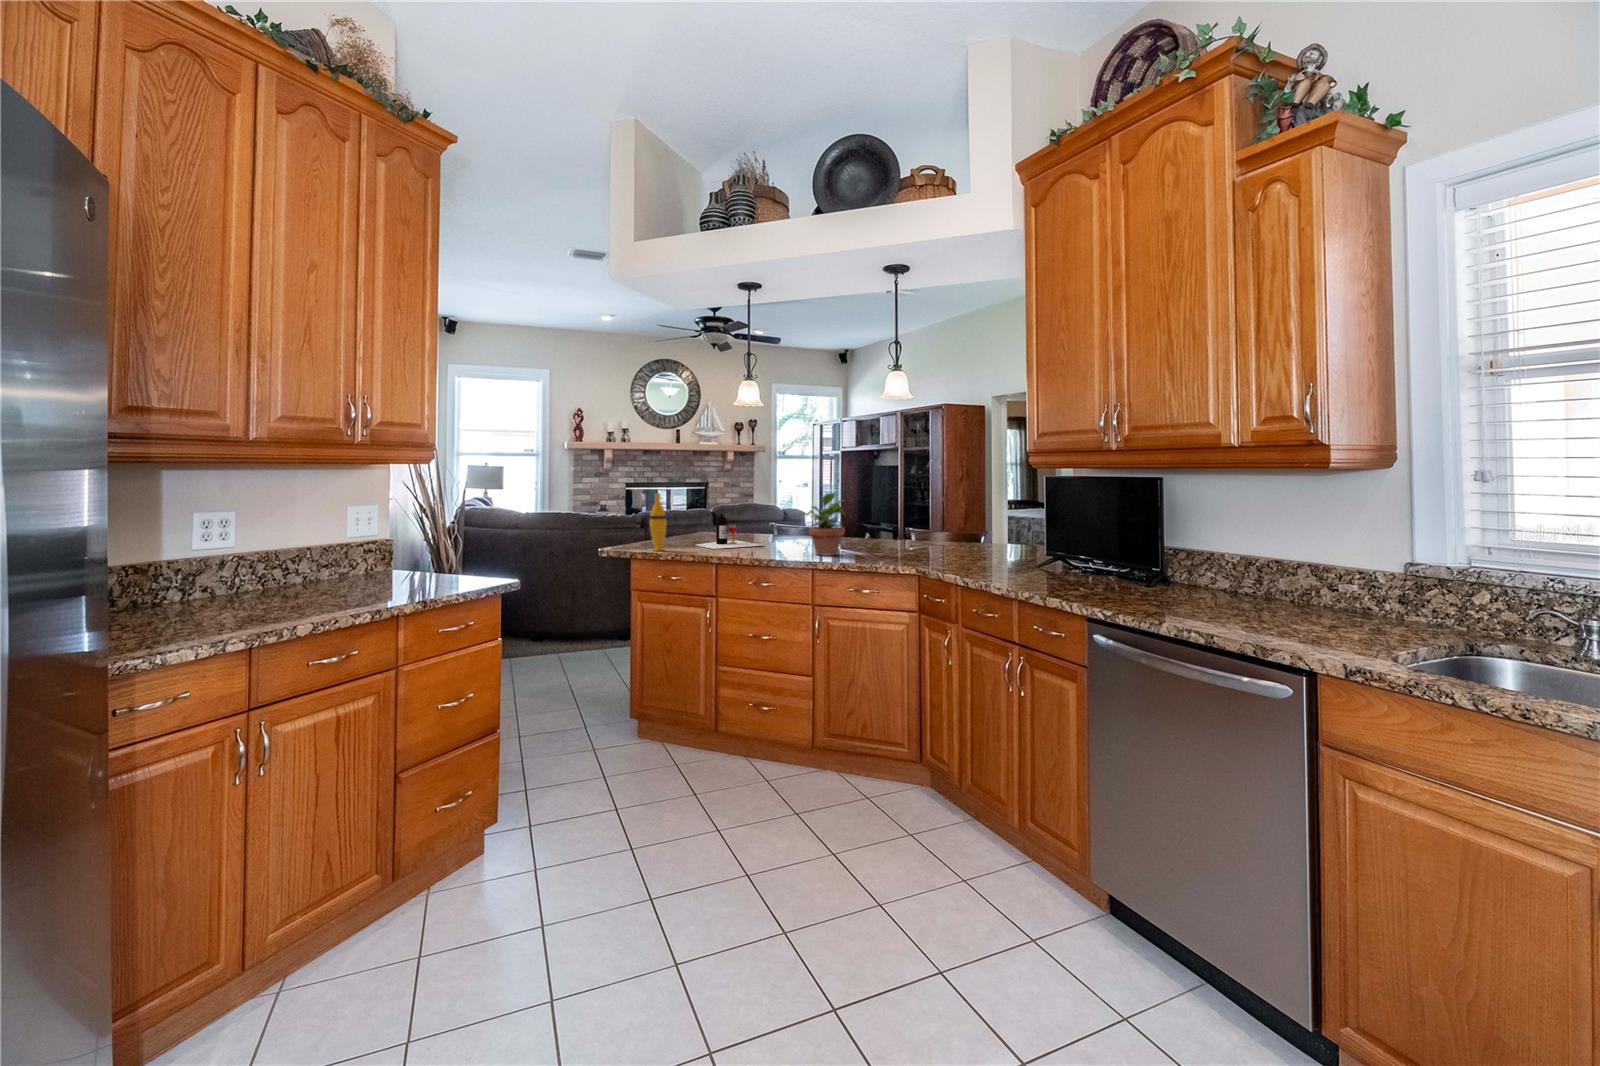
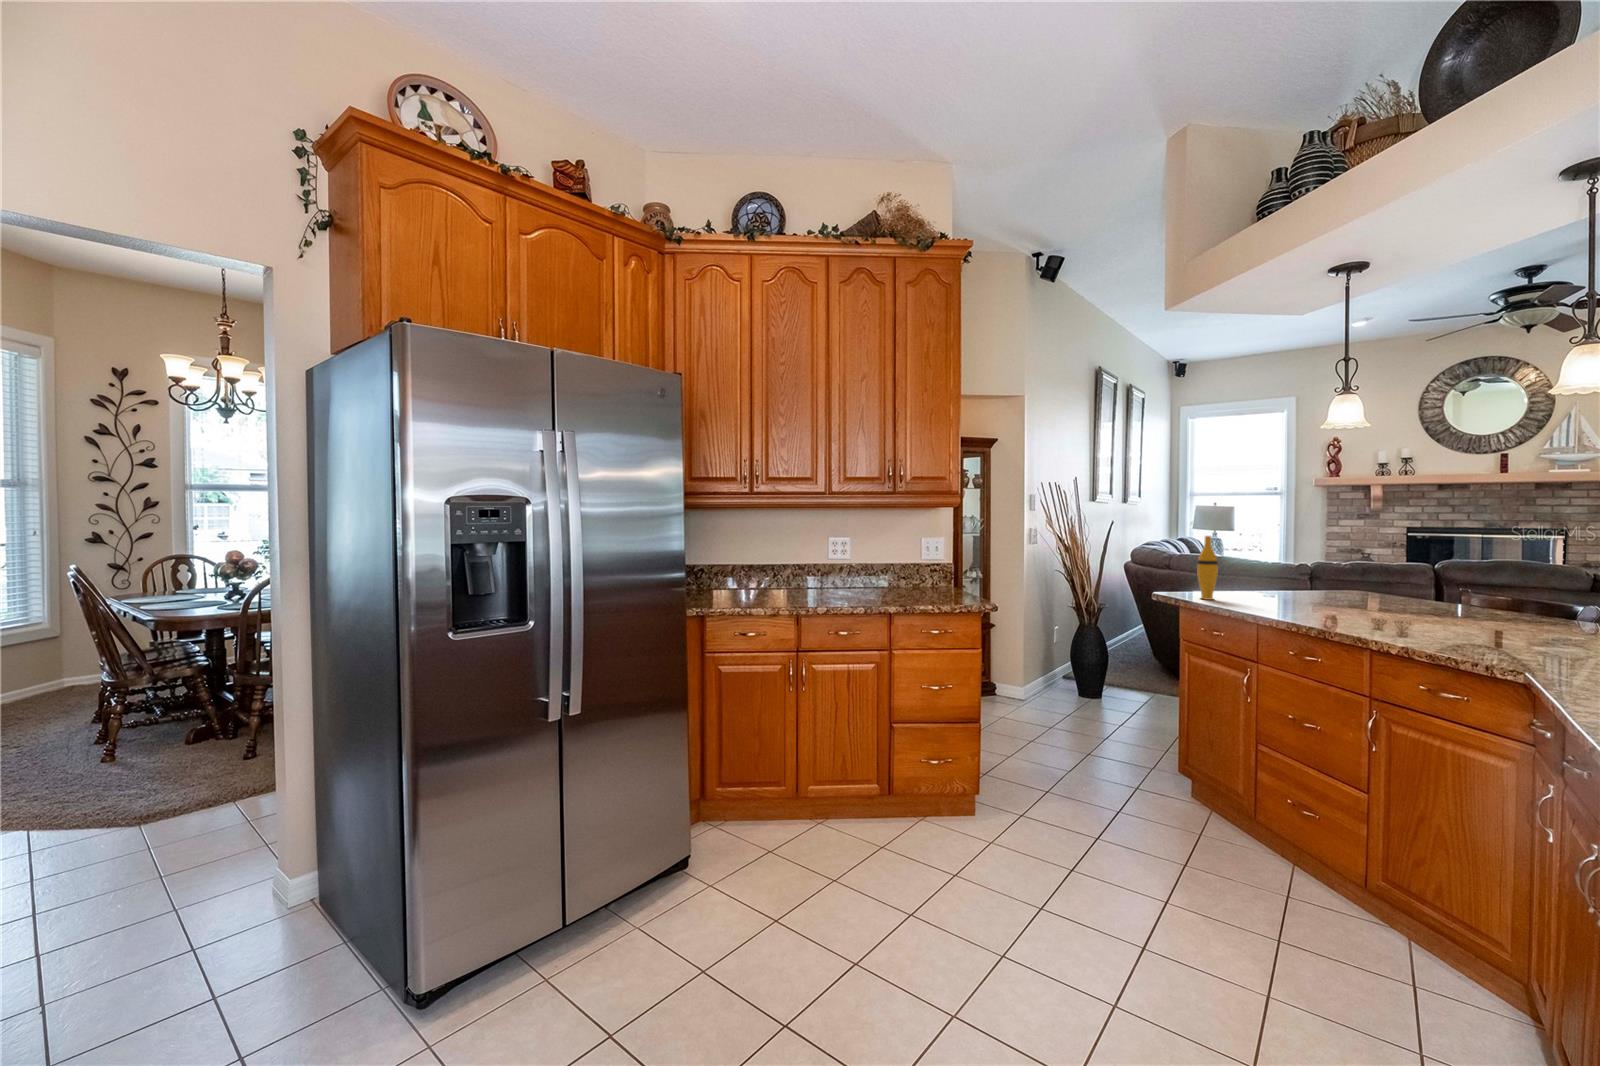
potted plant: present [797,493,845,556] -> none [1387,542,1497,636]
wine bottle: present [697,508,761,549] -> none [1273,557,1374,611]

